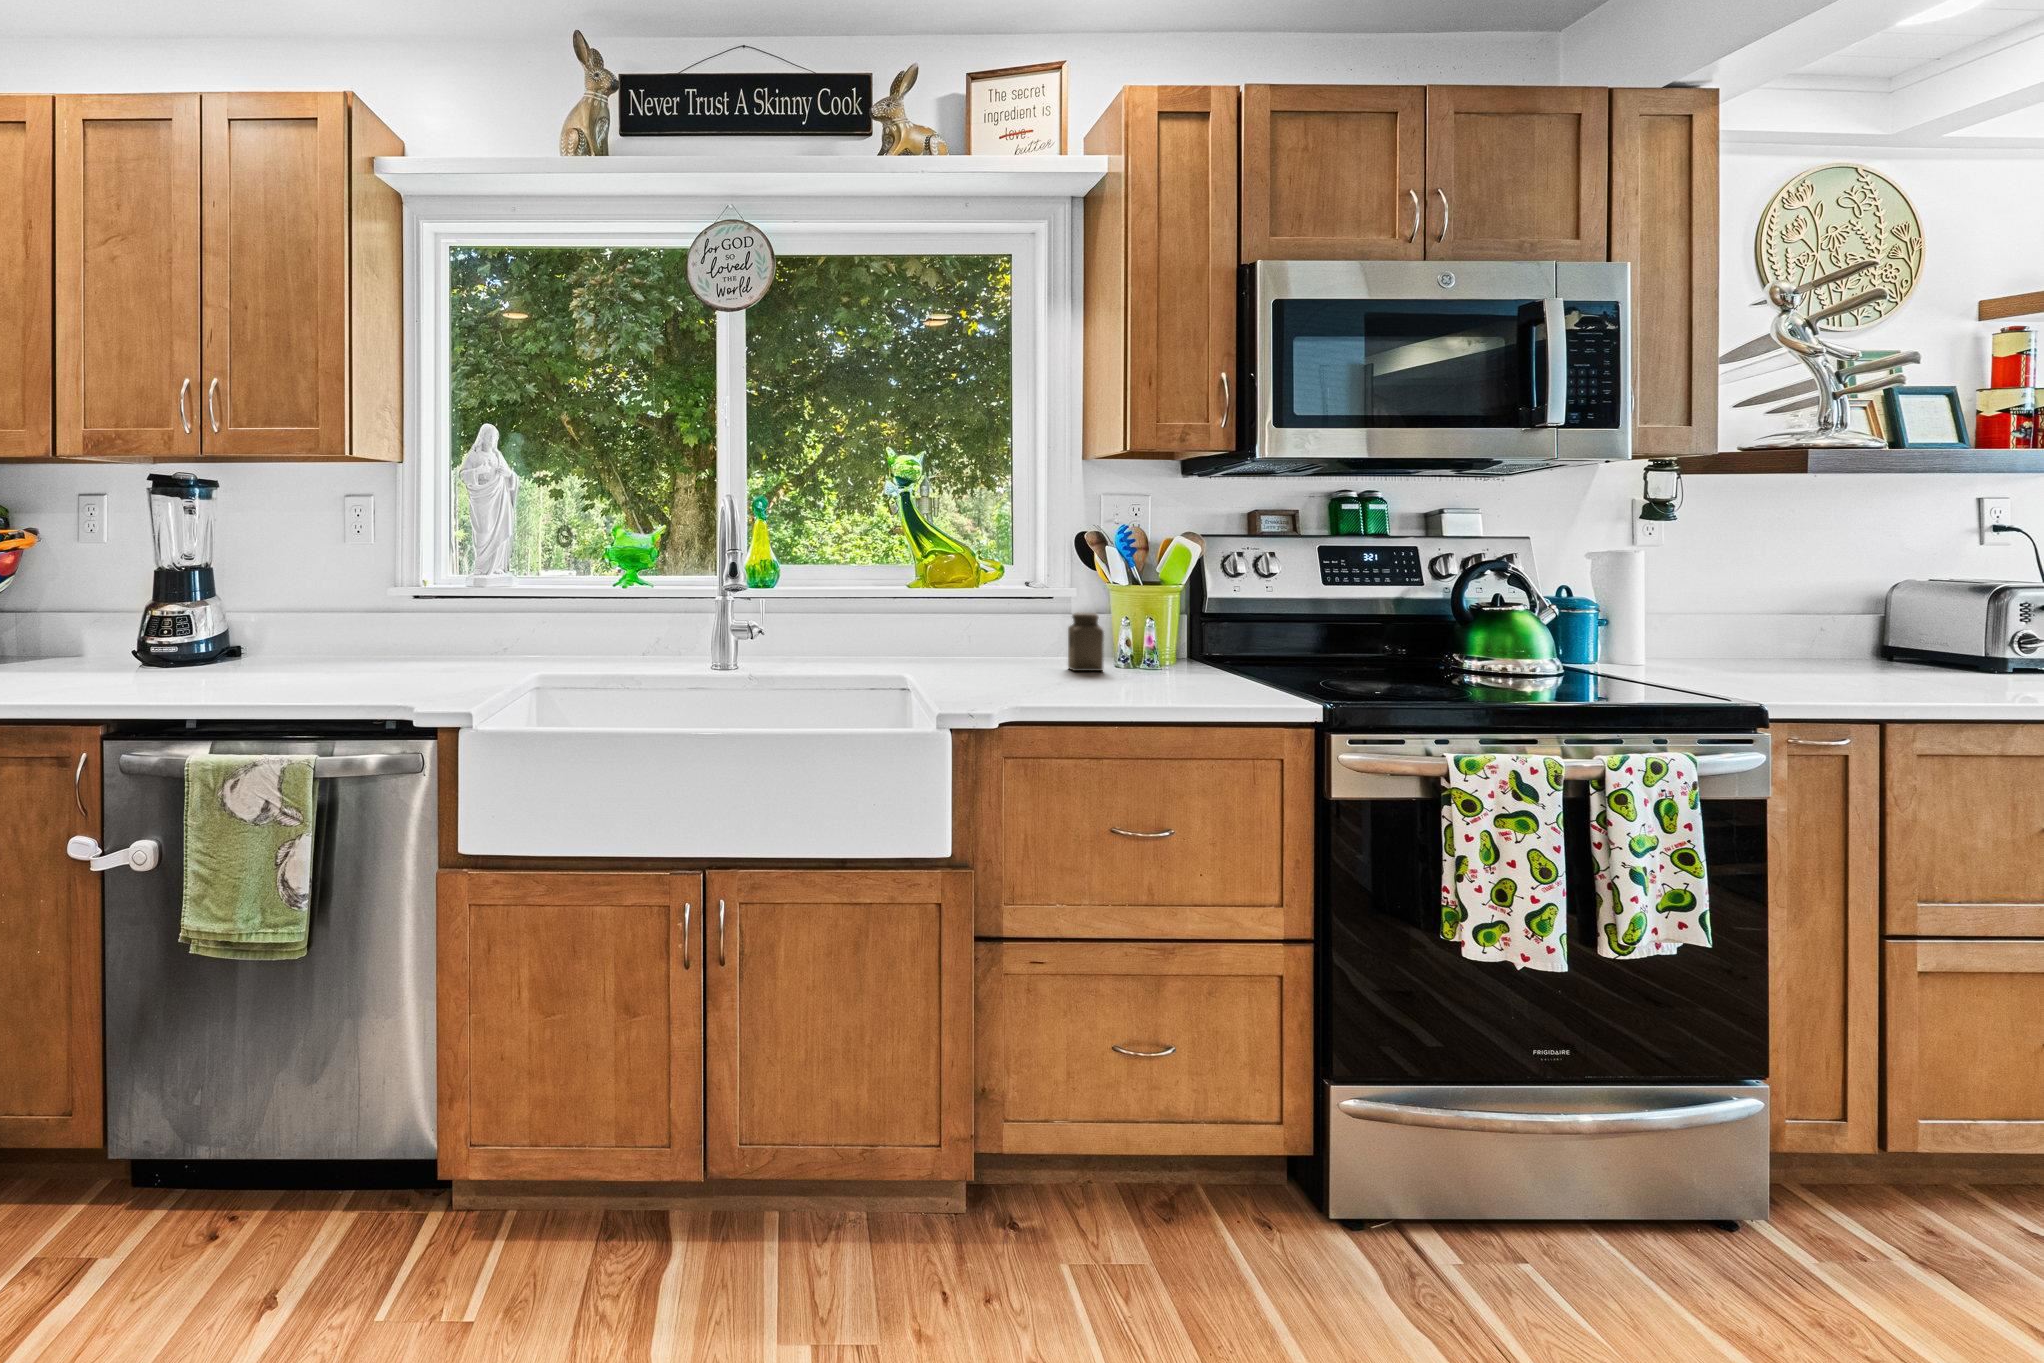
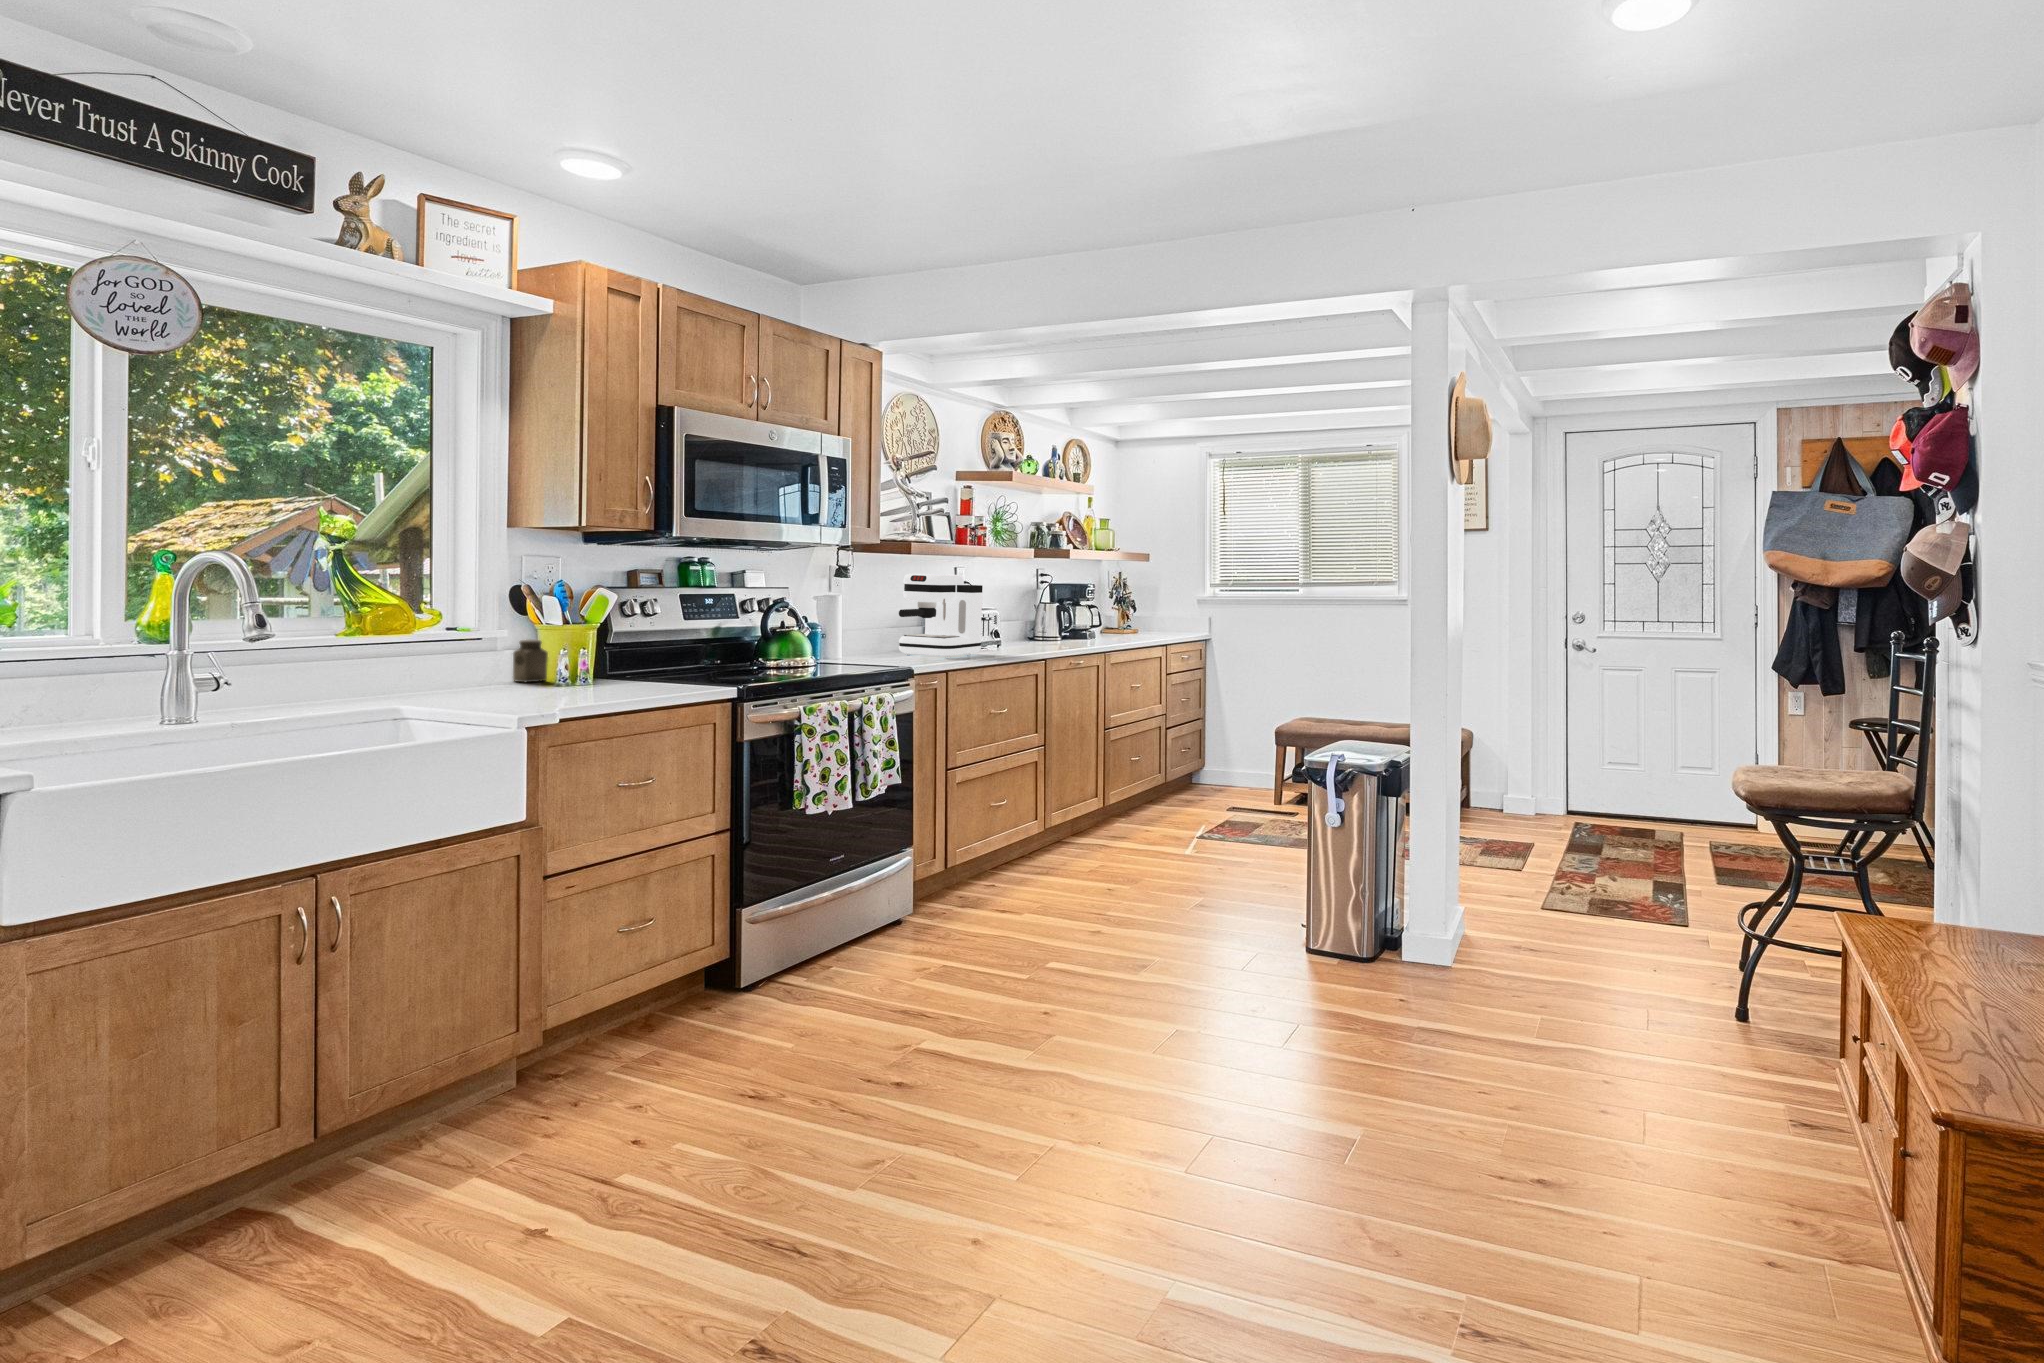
coffee maker: none [1769,509,2008,685] -> present [899,574,983,657]

